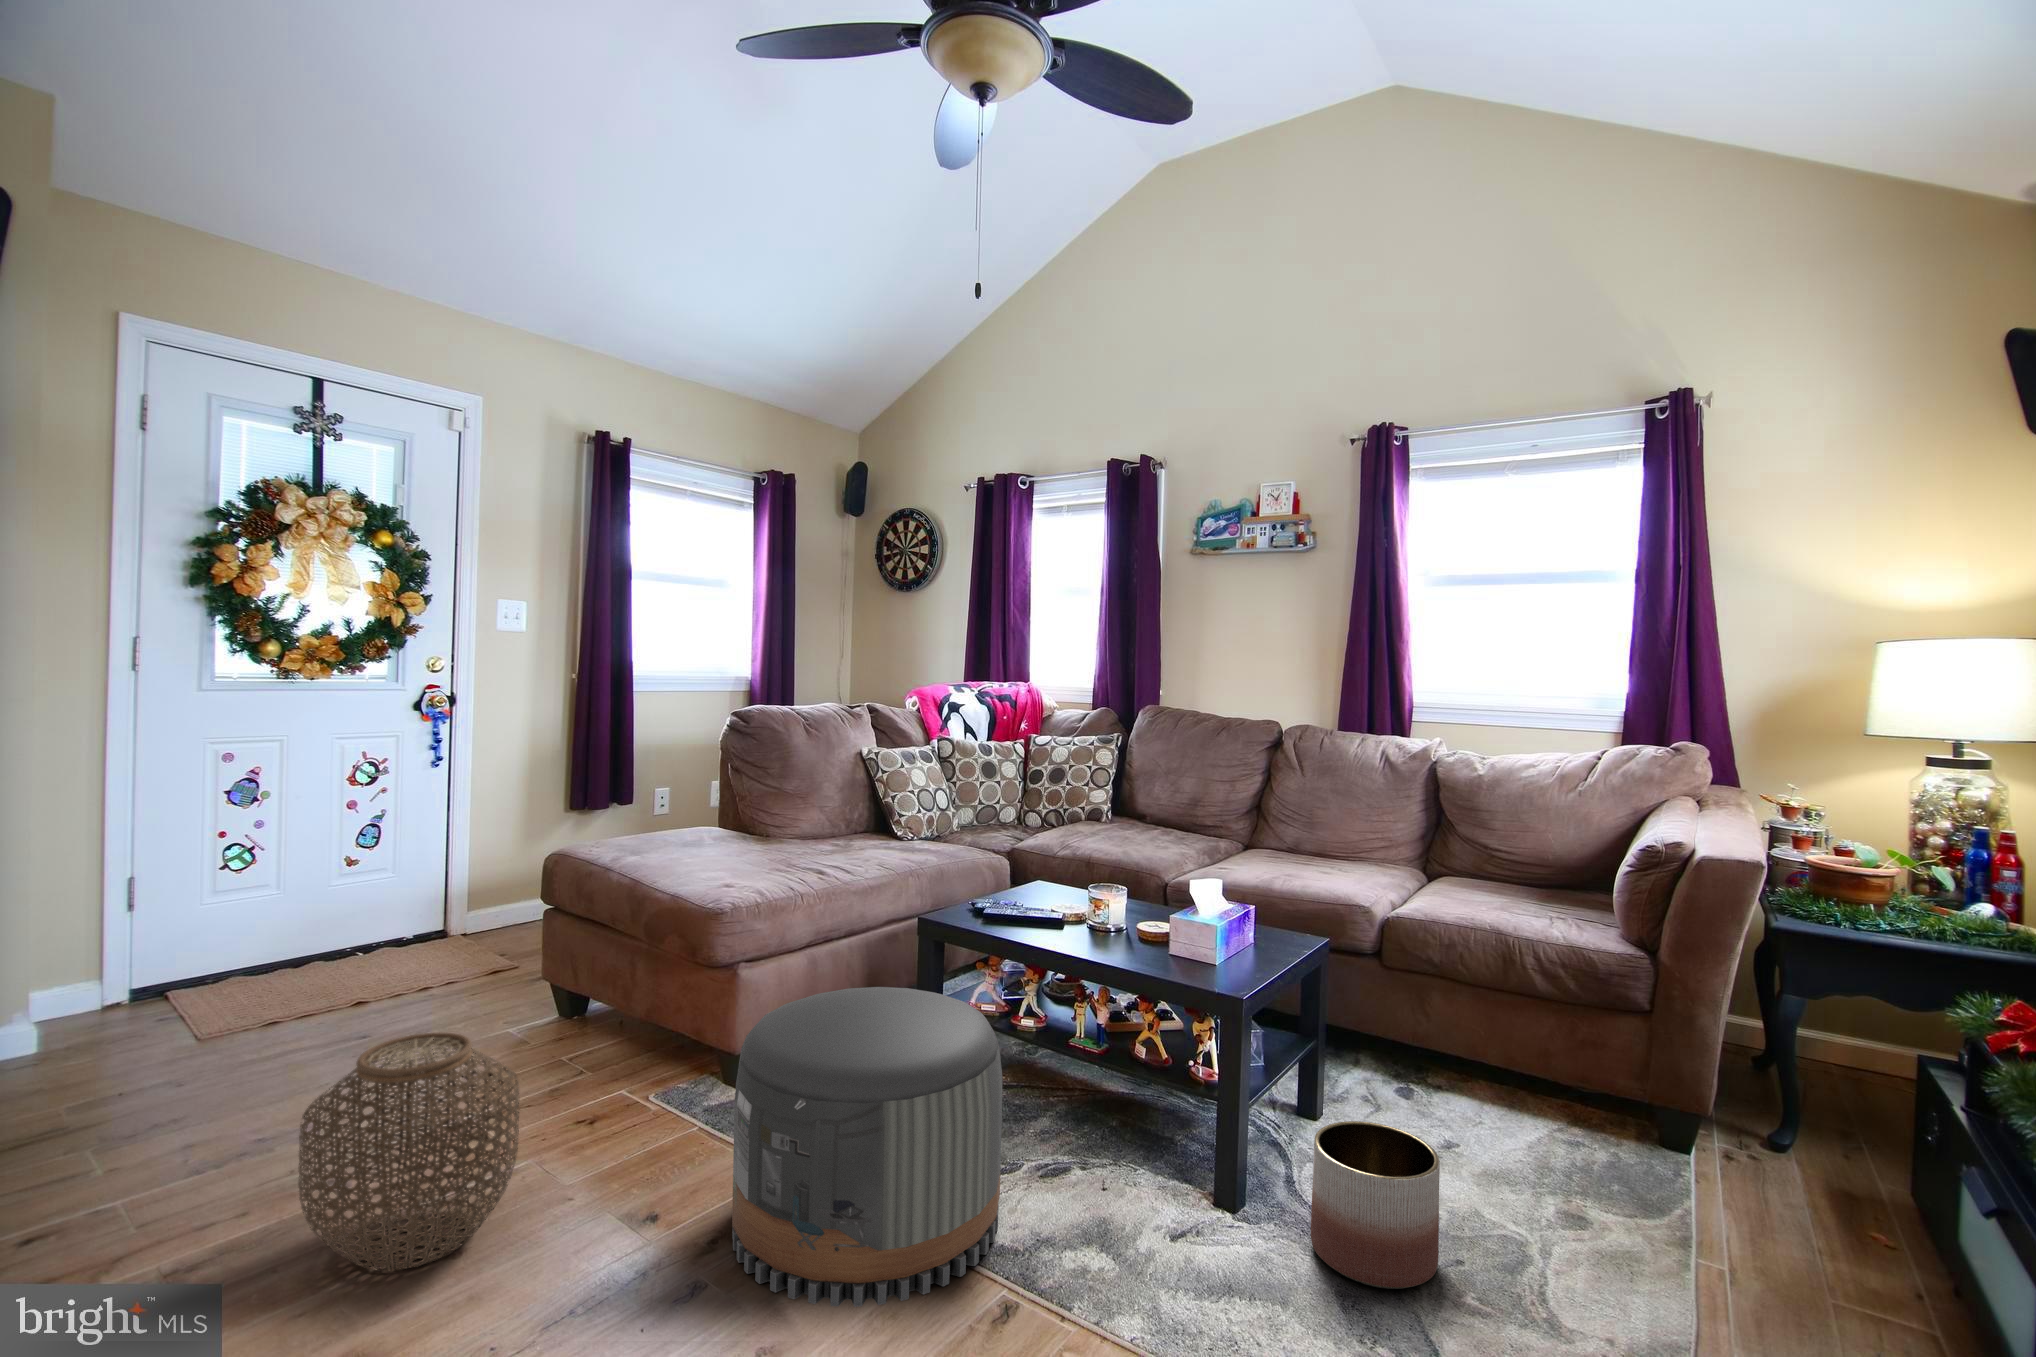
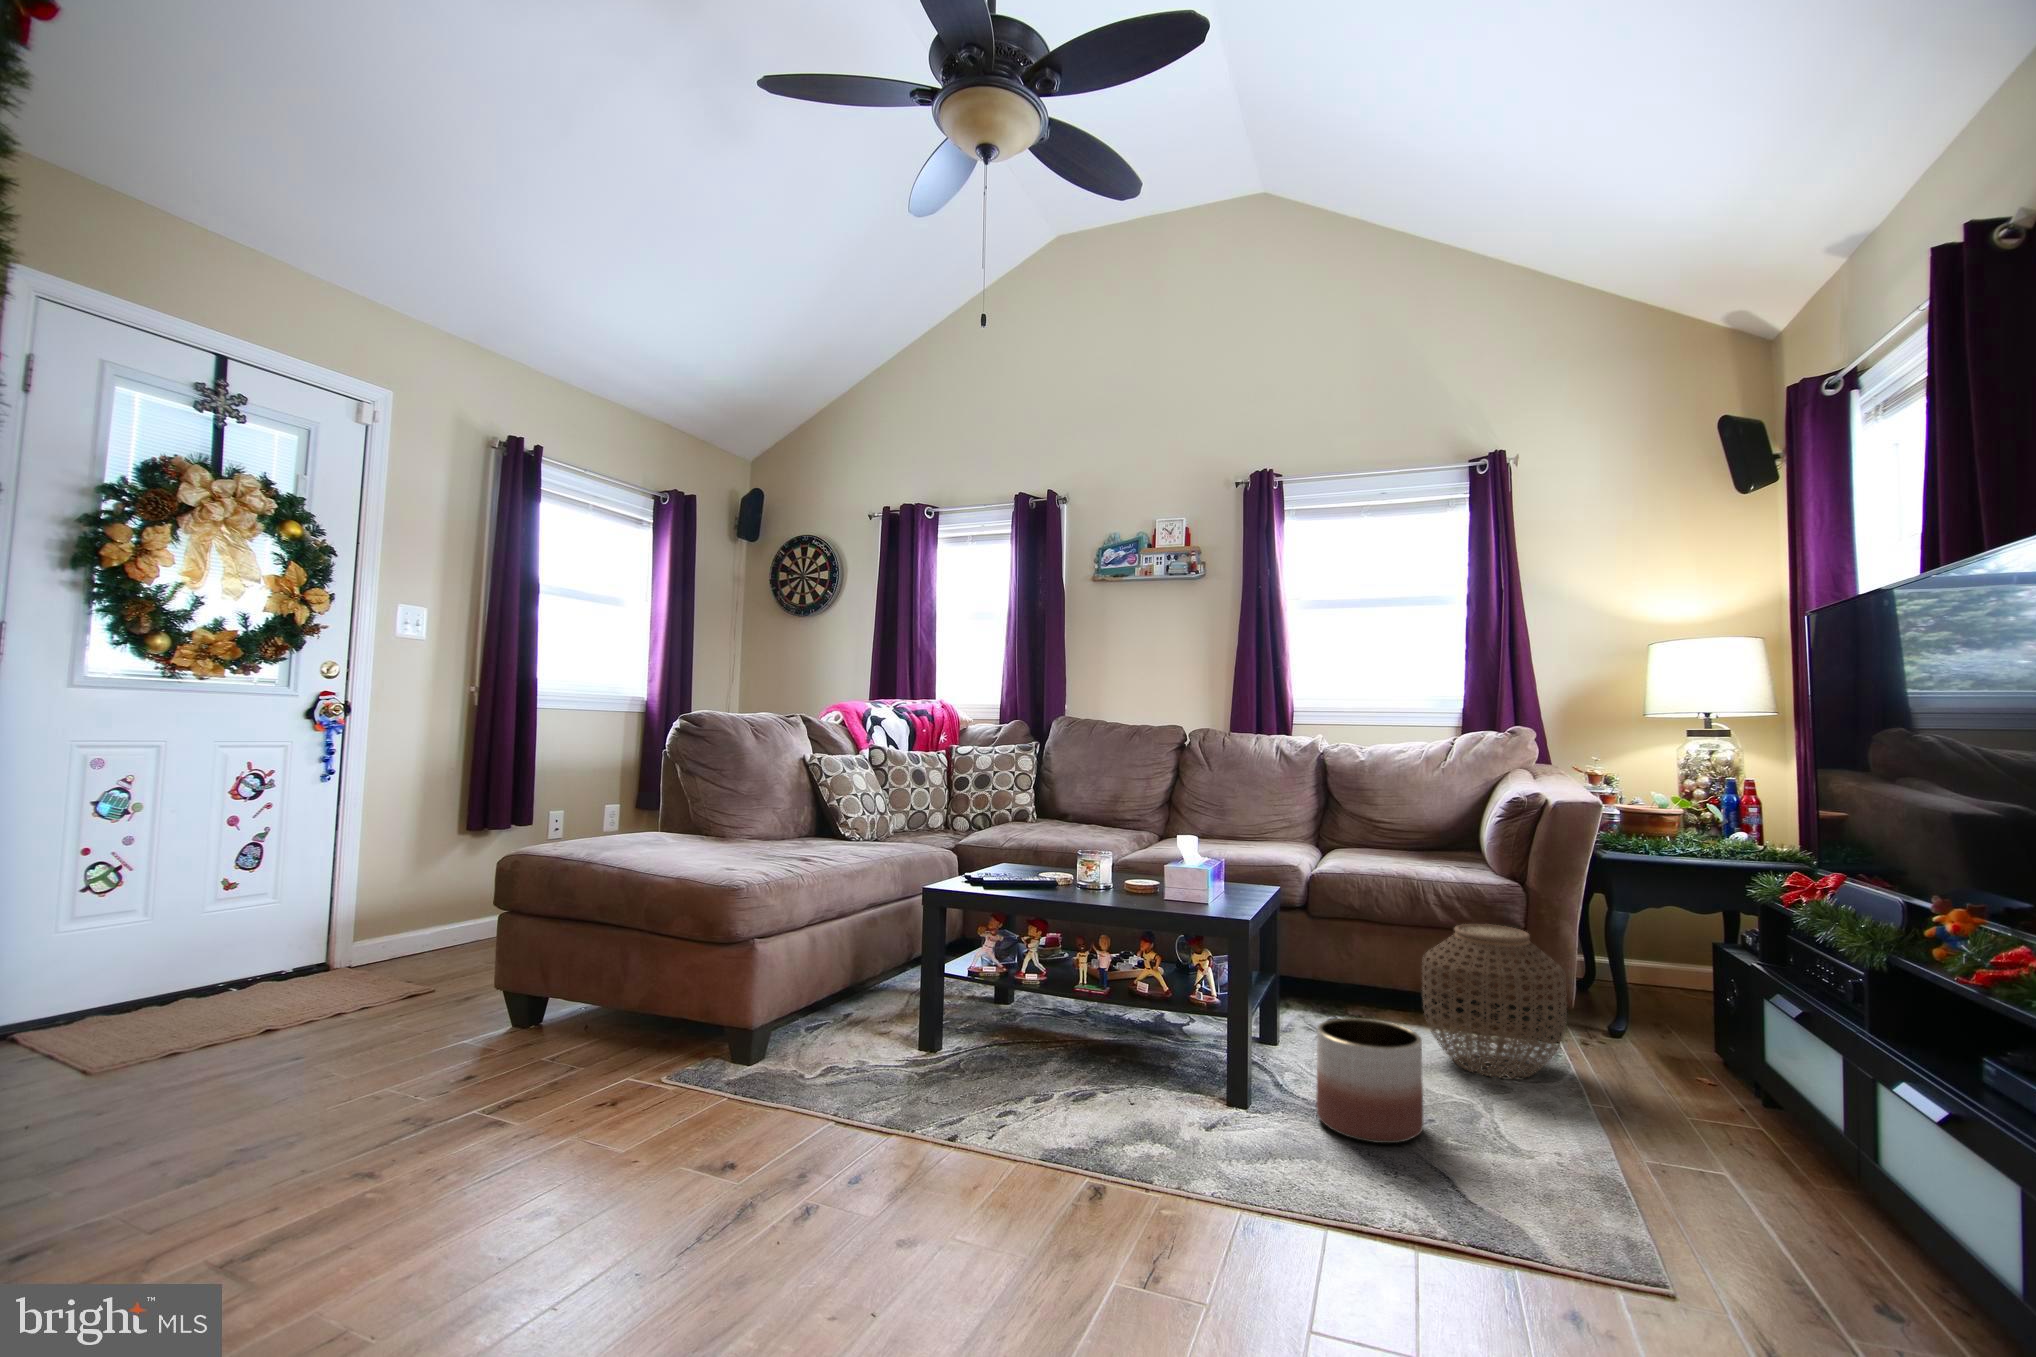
pouf: present [732,987,1003,1307] -> none [813,933,1062,1202]
woven basket: present [298,1032,519,1271] -> present [1422,924,1566,1078]

